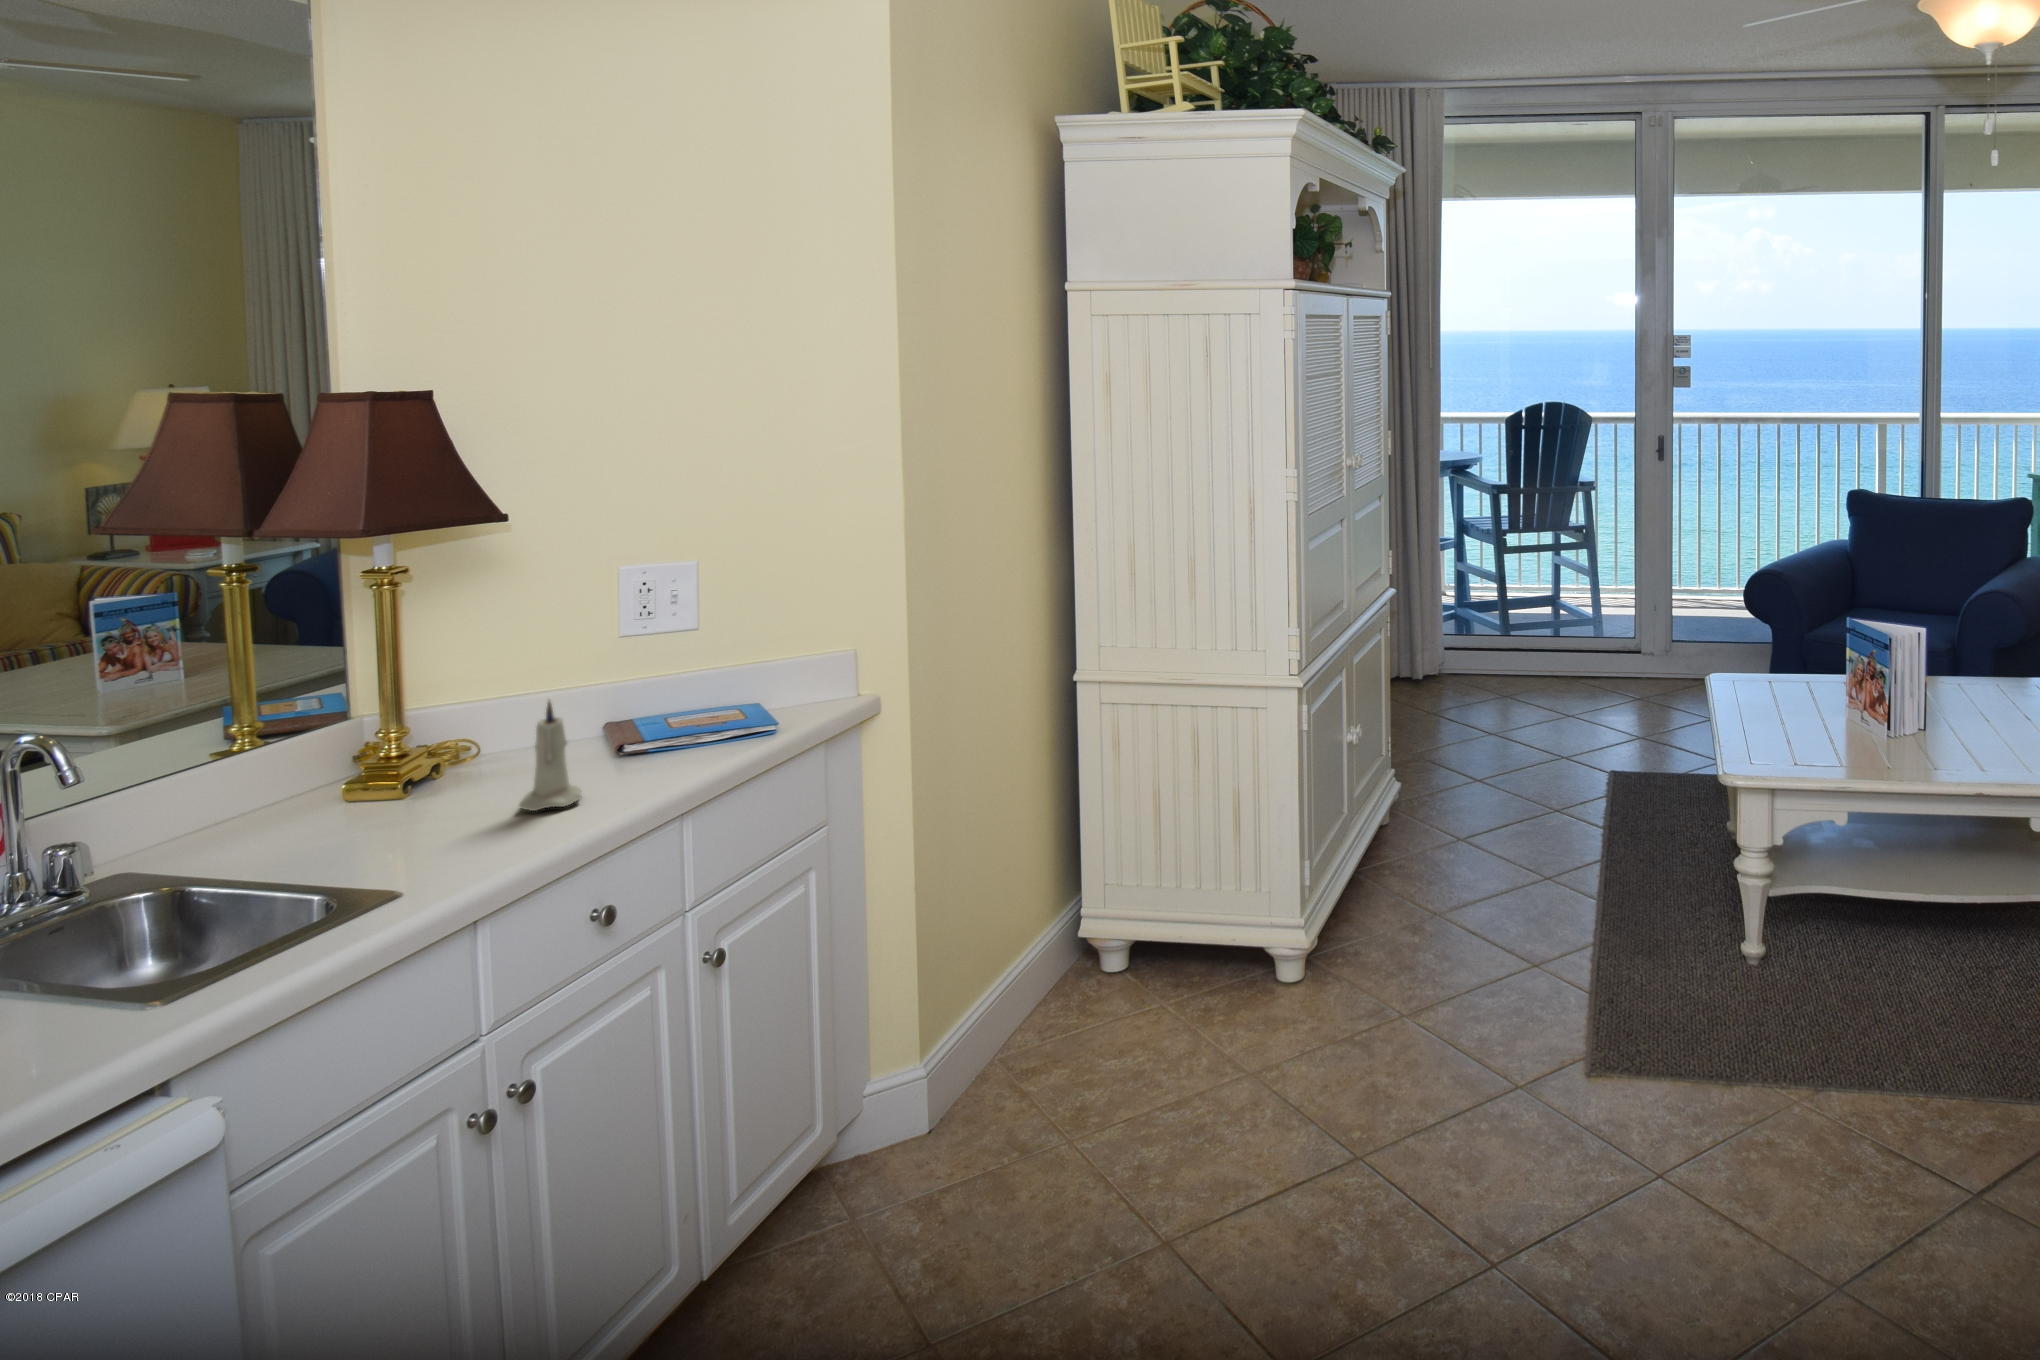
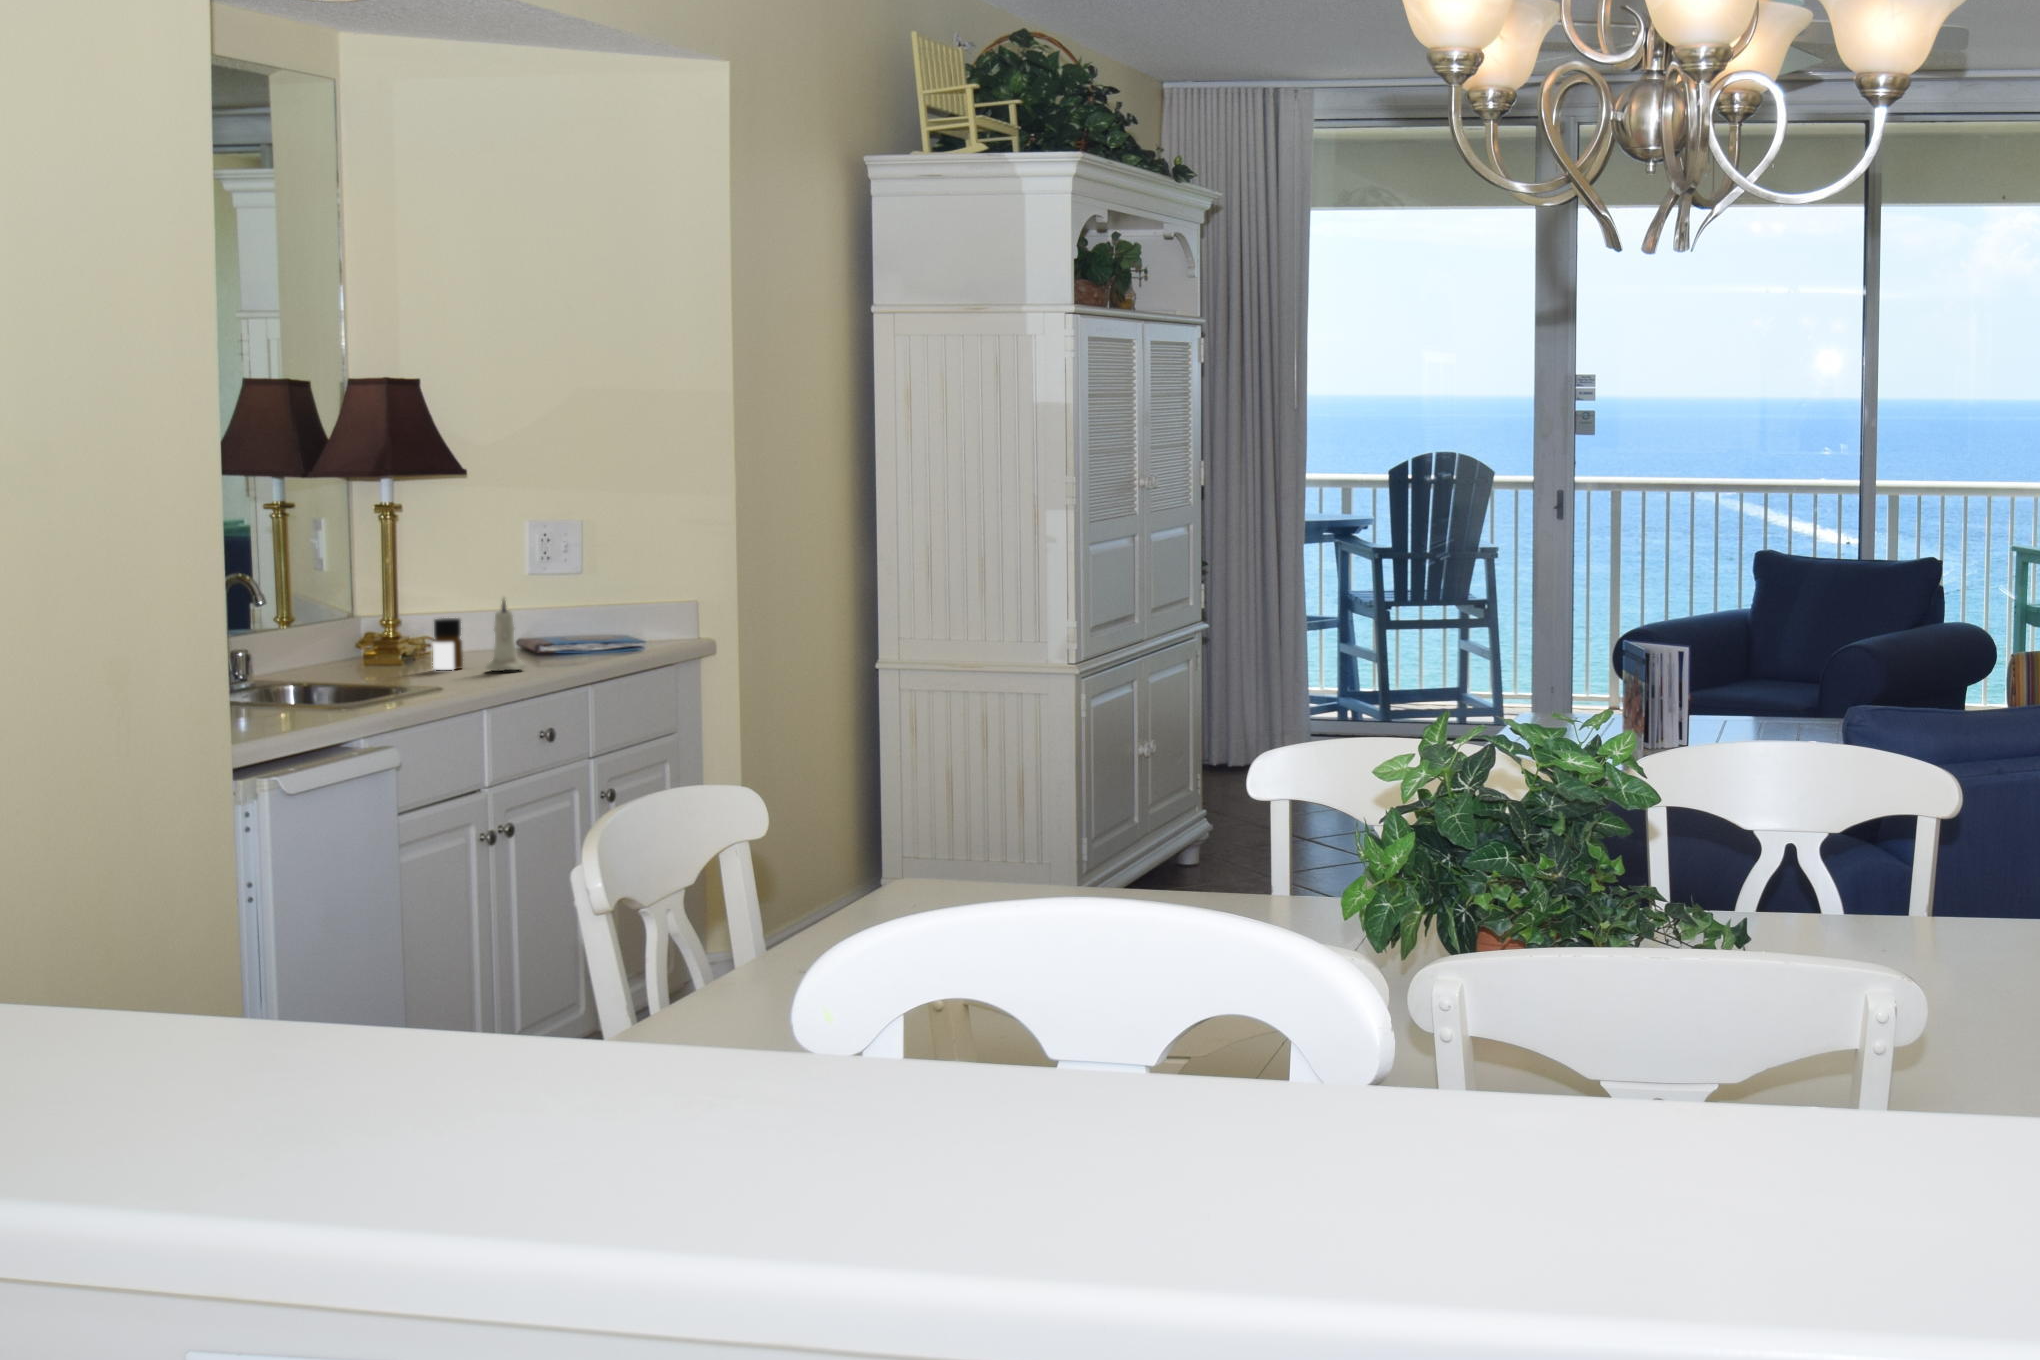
bottle: none [453,722,499,802] -> present [433,618,463,670]

